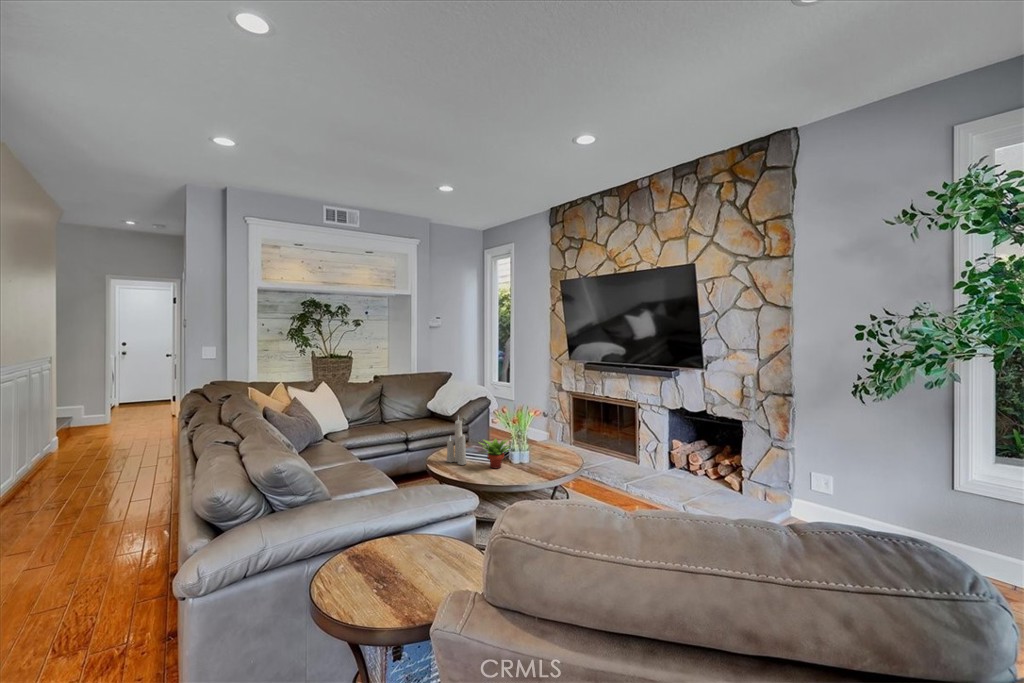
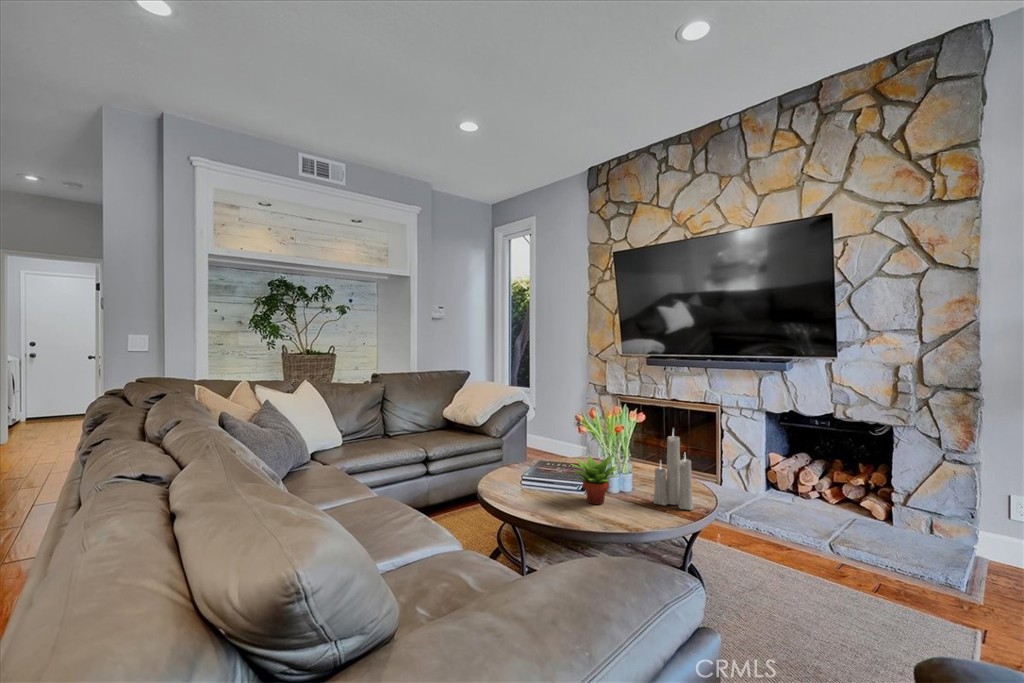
candle: present [446,420,467,465] -> present [653,432,693,510]

